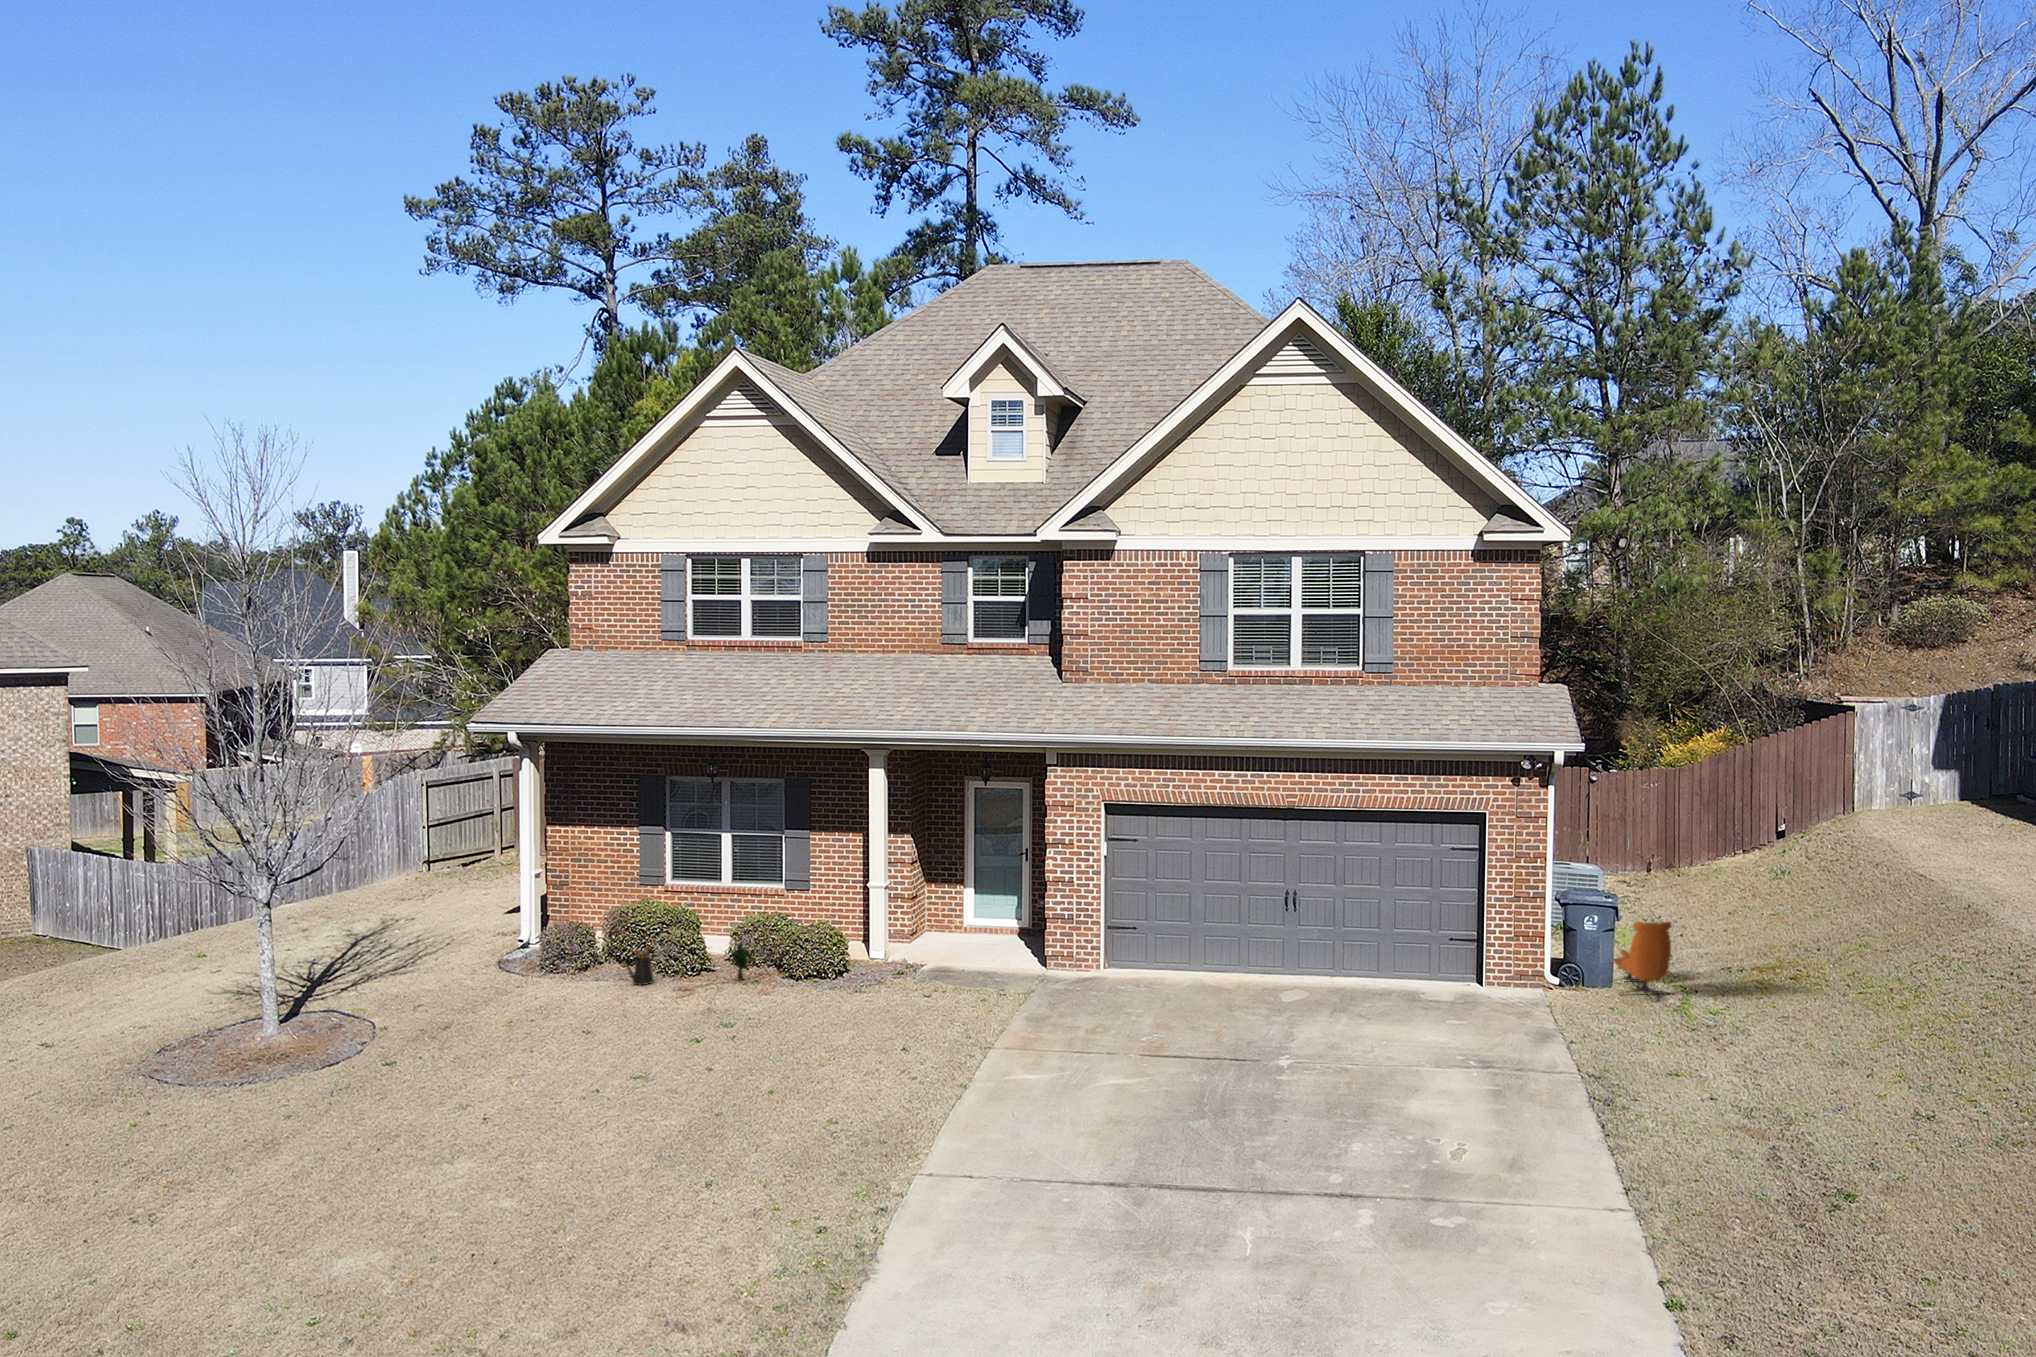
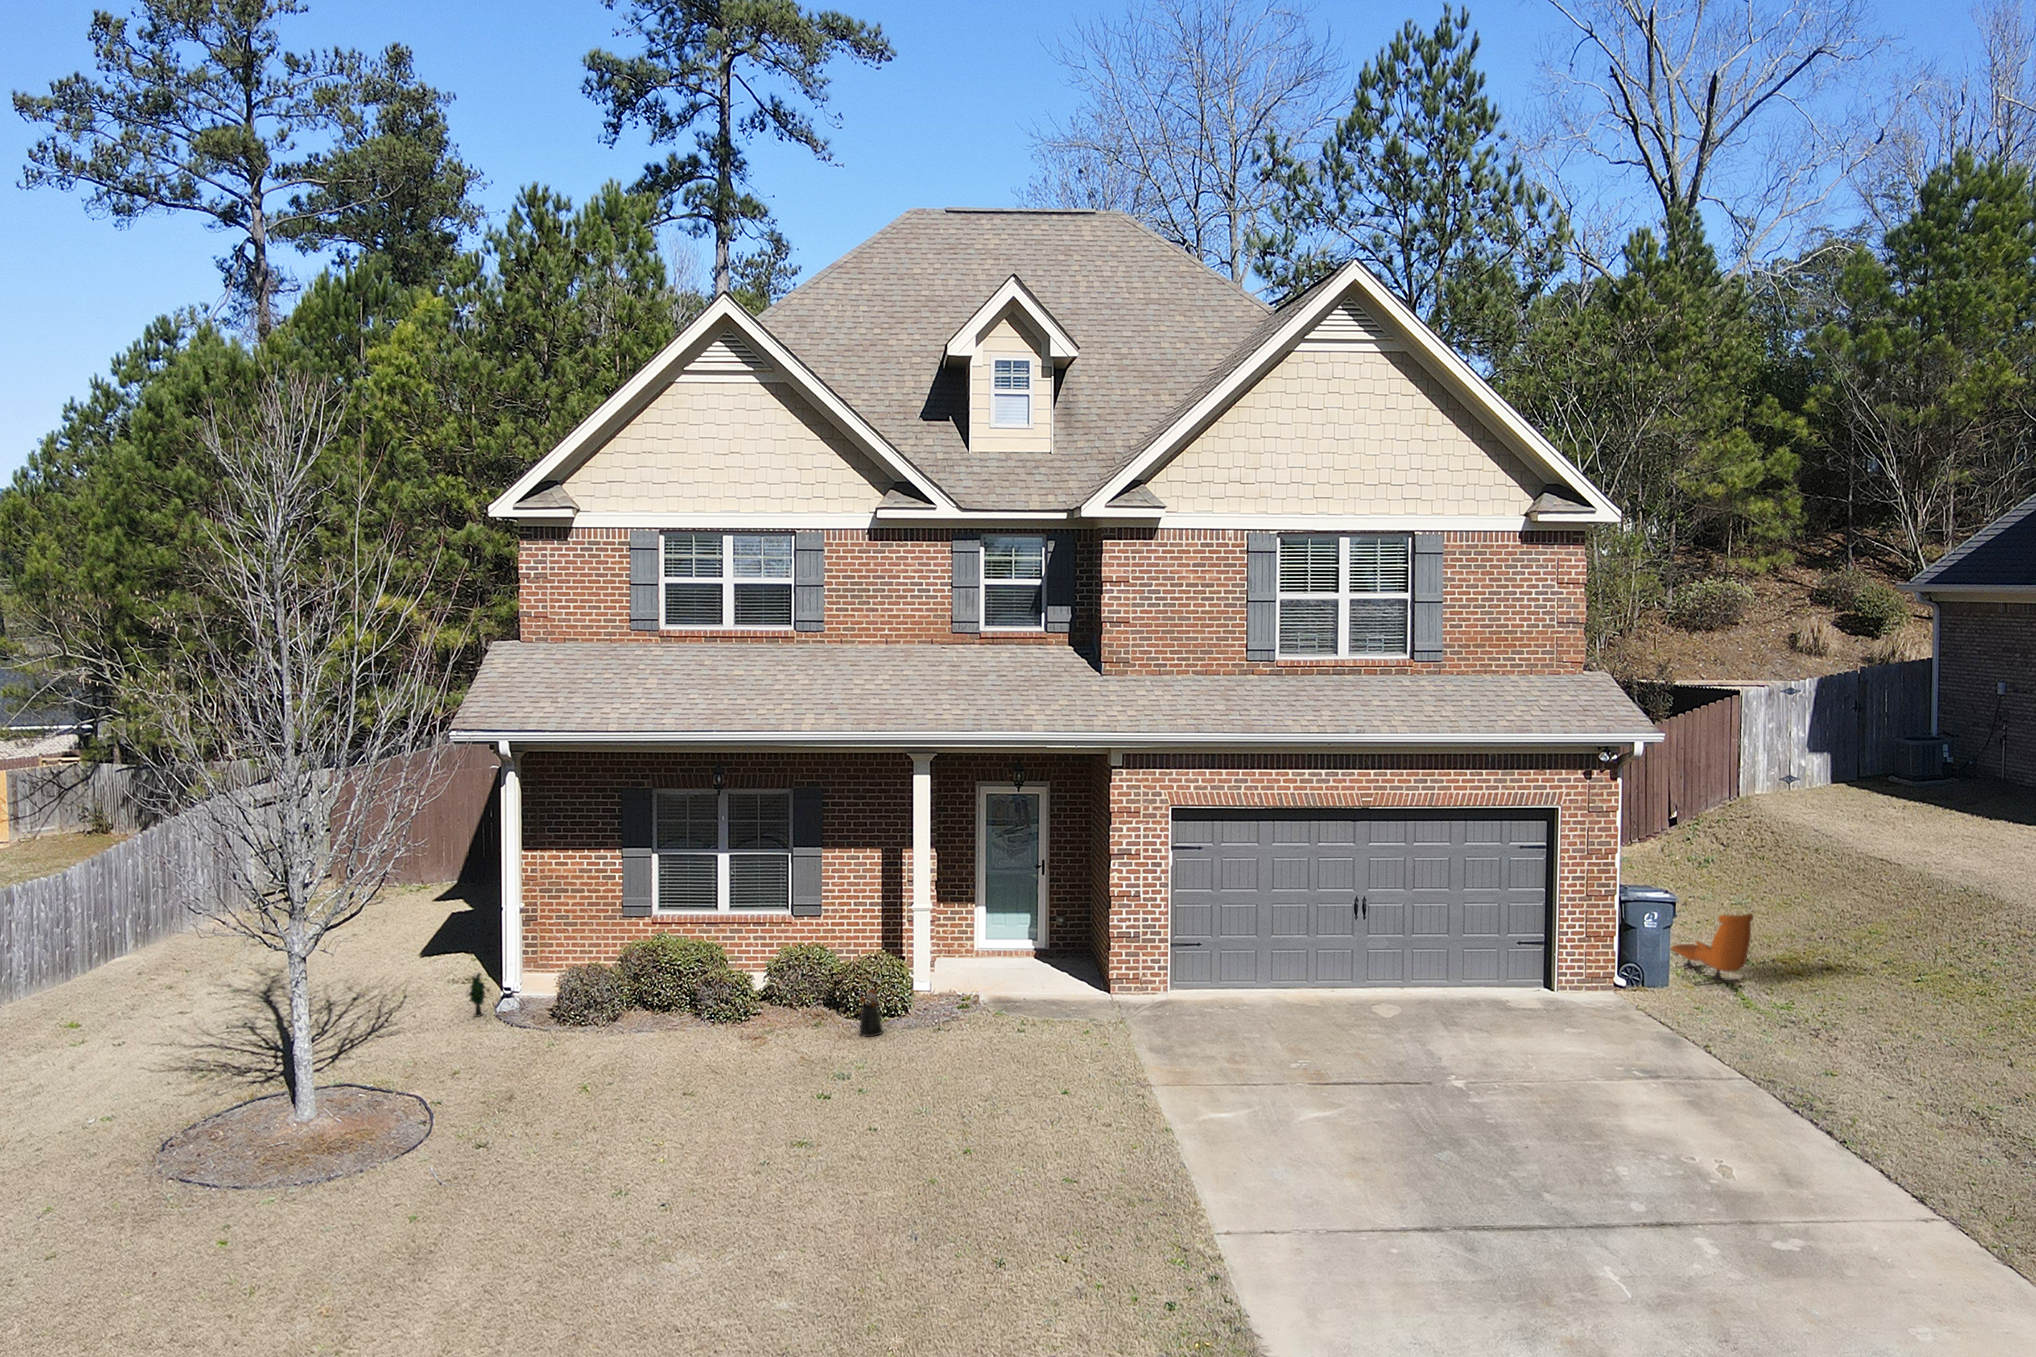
decorative plant: present [731,940,753,981] -> present [468,973,490,1016]
watering can: present [626,946,654,985] -> present [859,989,883,1037]

